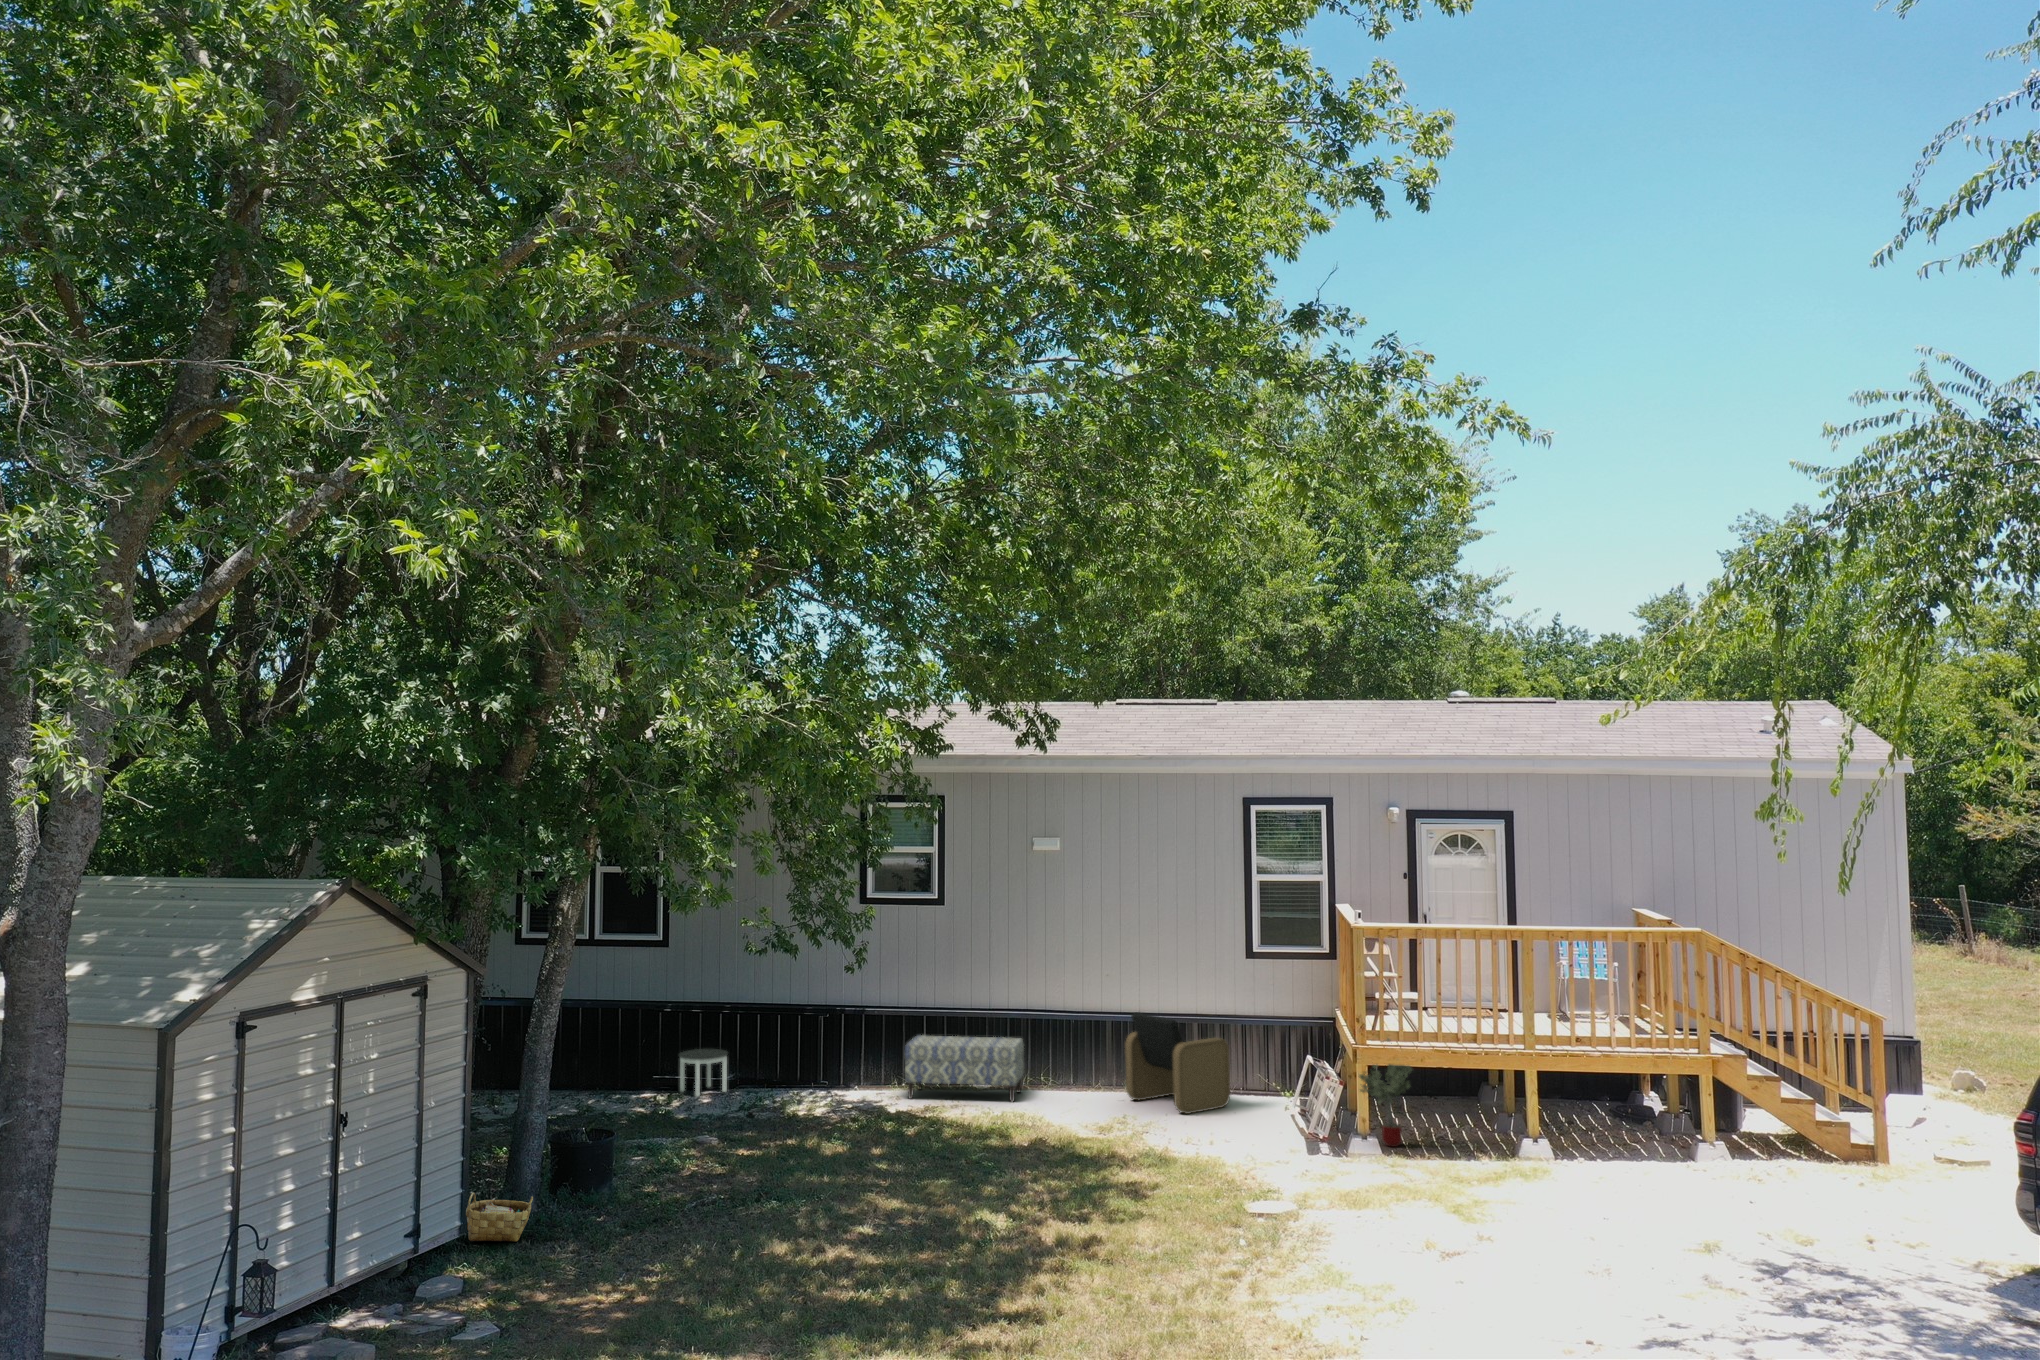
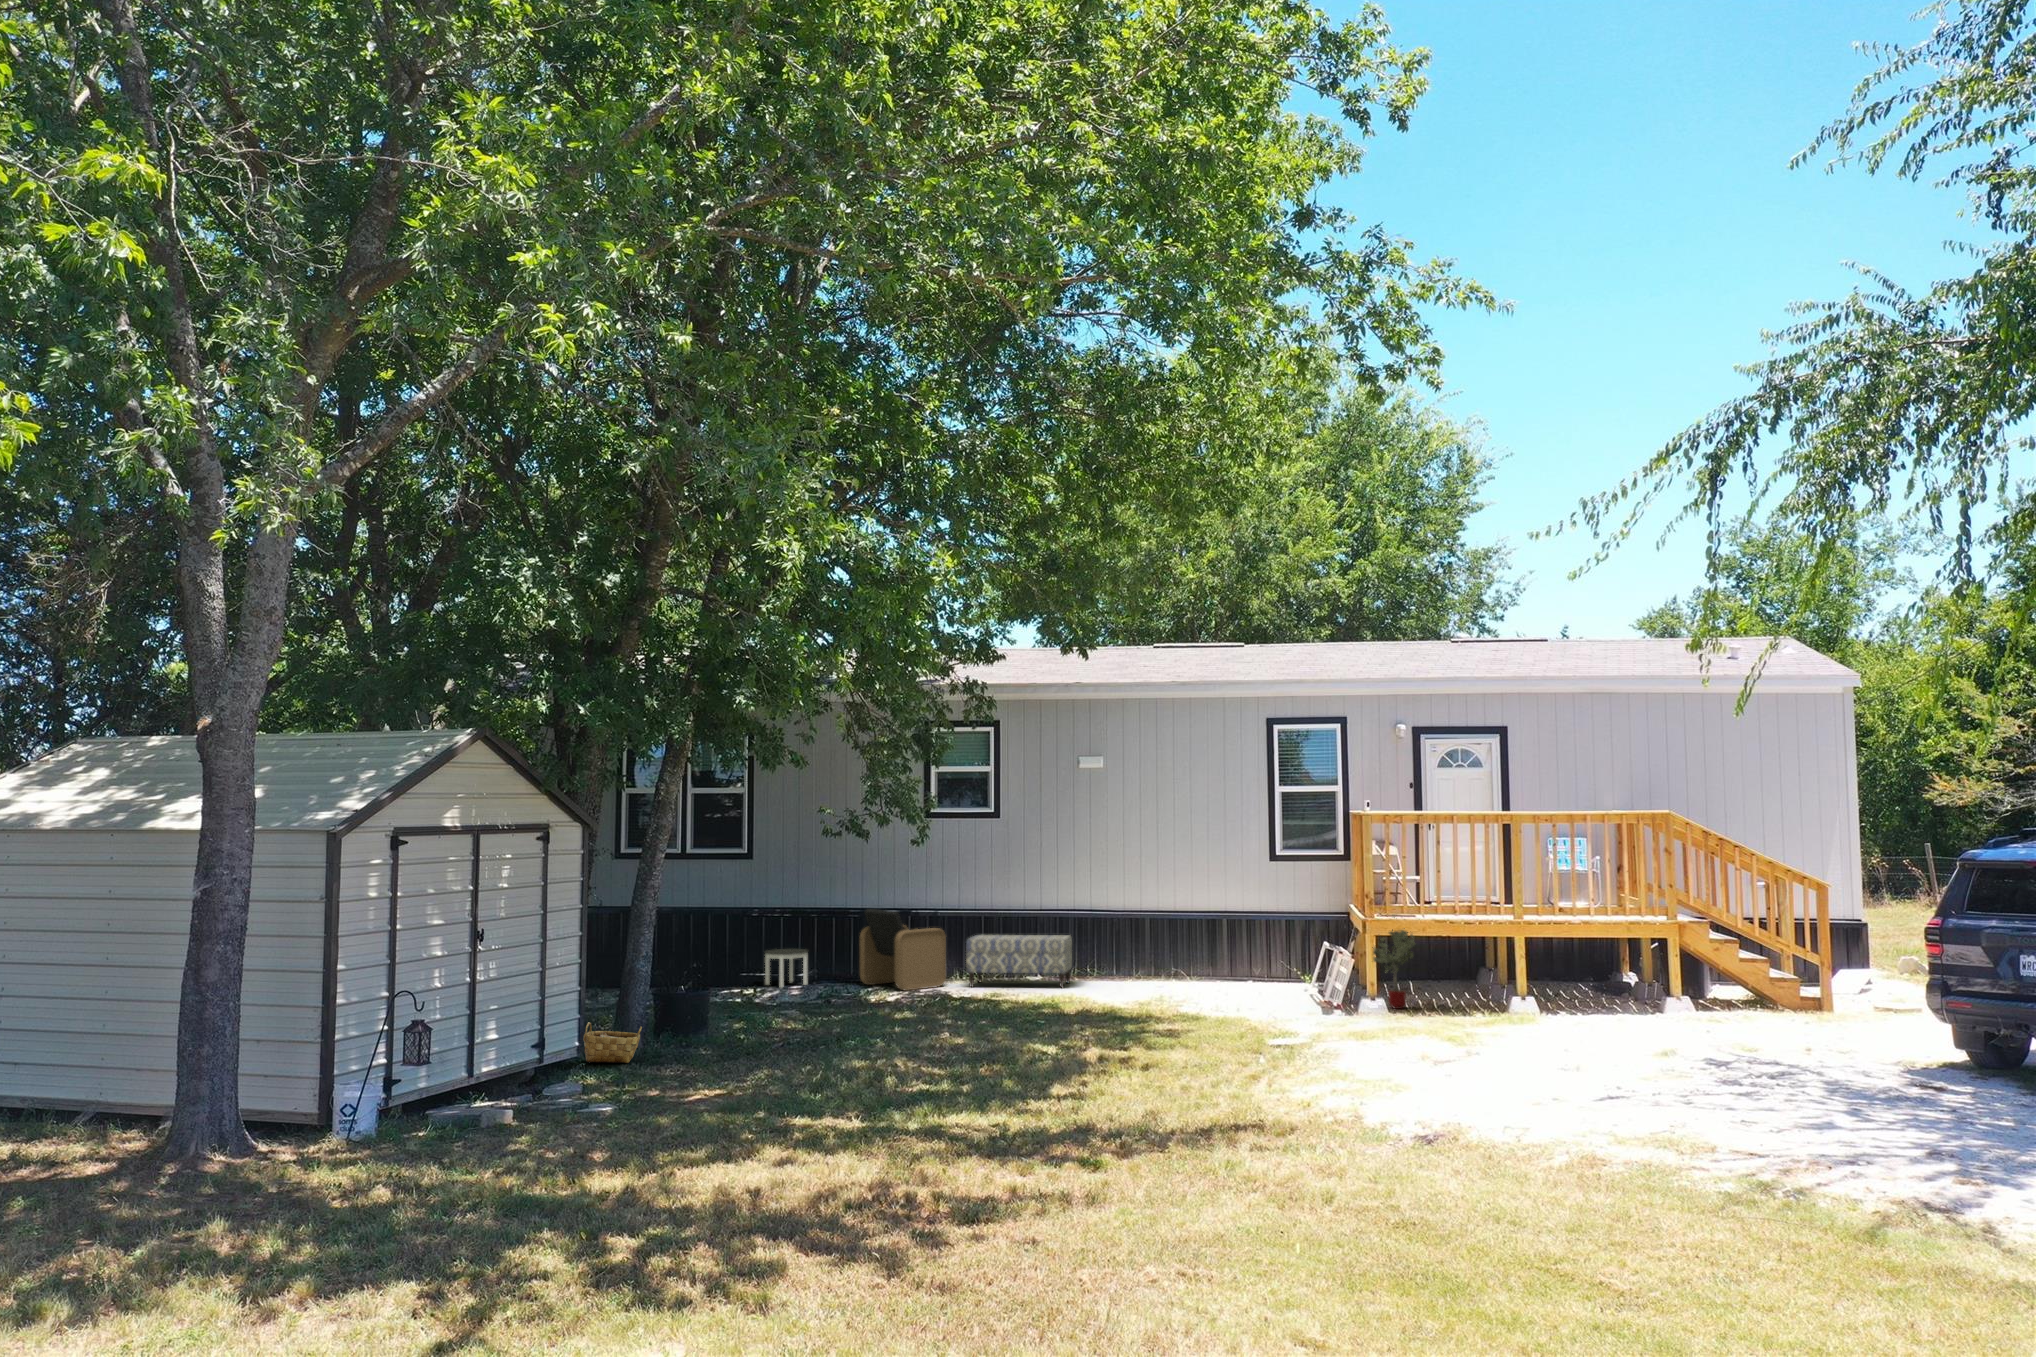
armchair: present [1125,1012,1230,1114] -> present [860,909,946,991]

